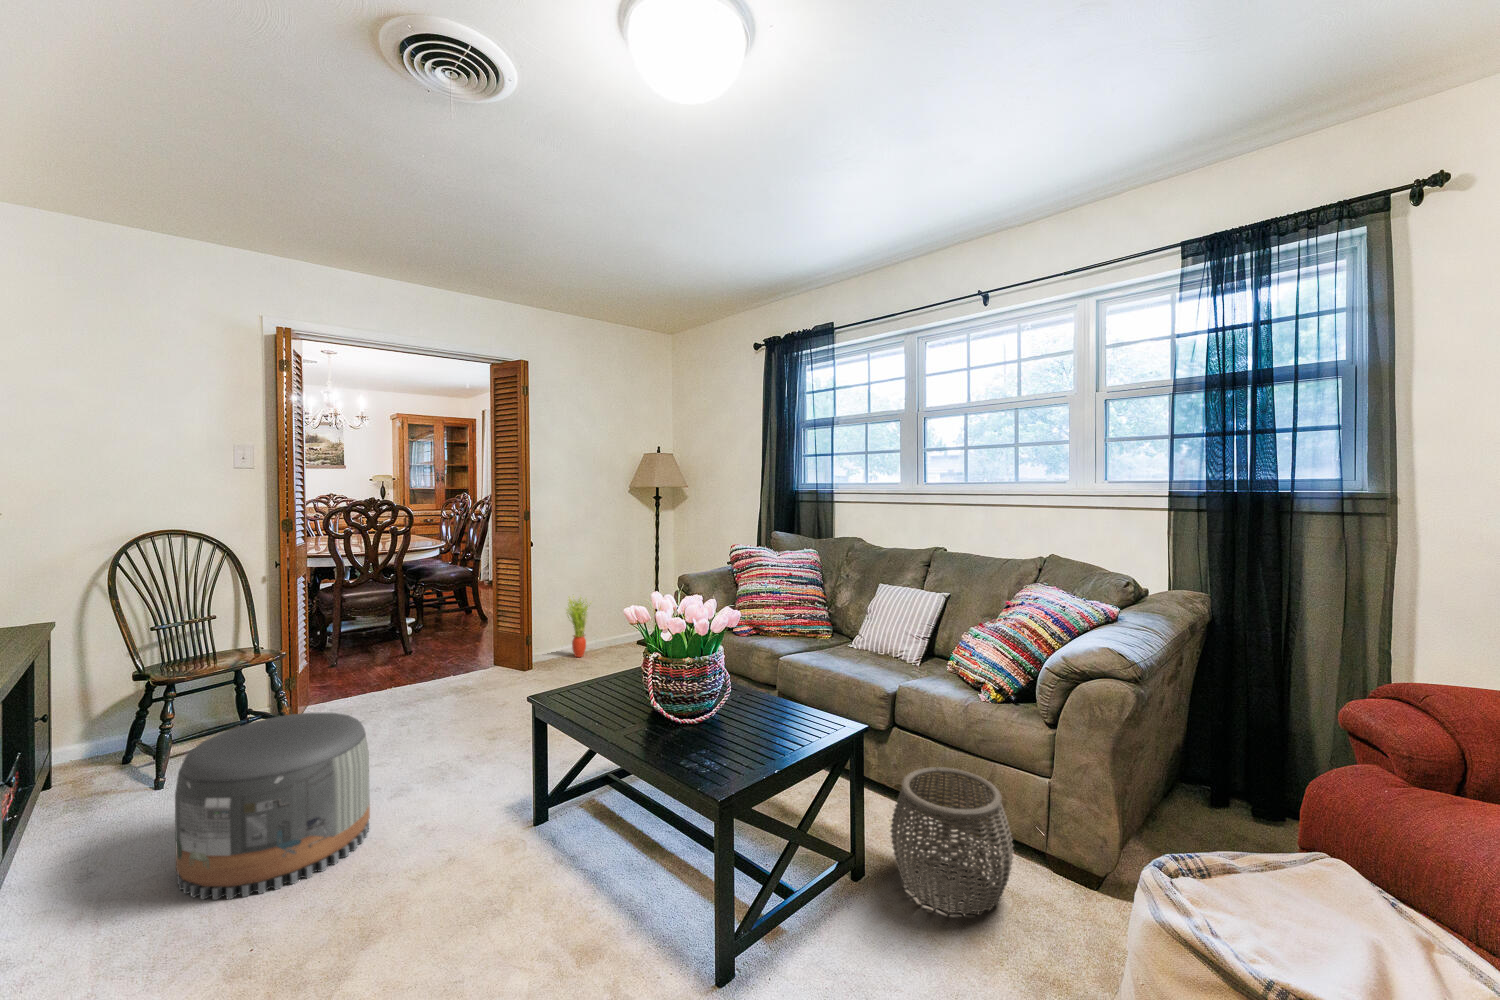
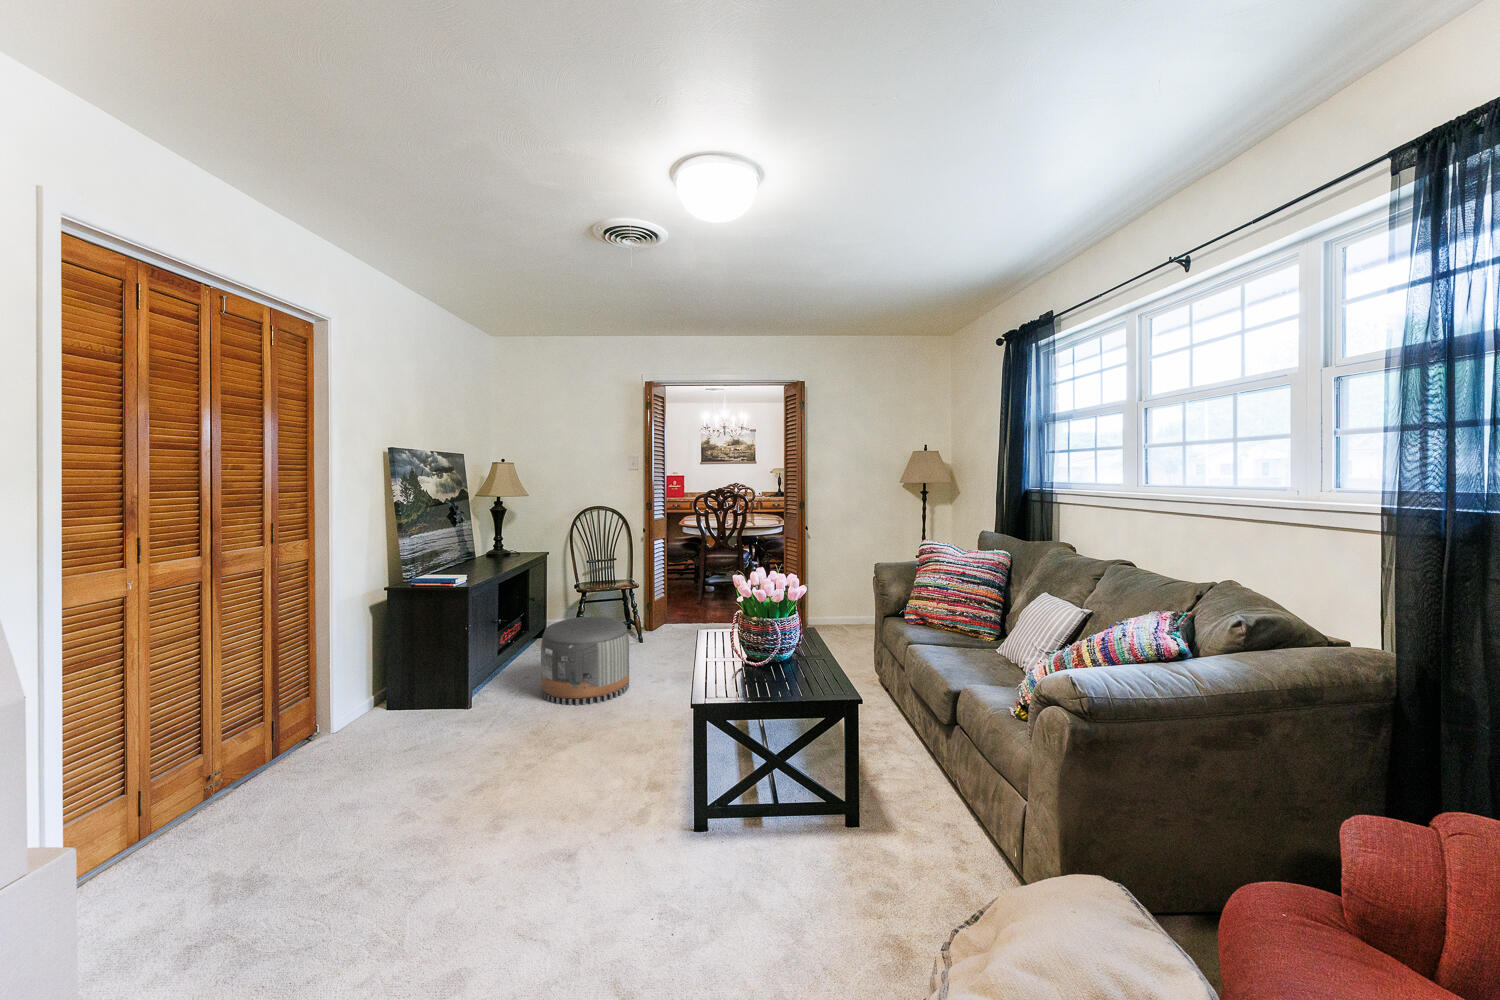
potted plant: present [567,597,591,657] -> none [835,572,858,625]
woven basket: present [891,767,1014,916] -> none [856,755,967,891]

